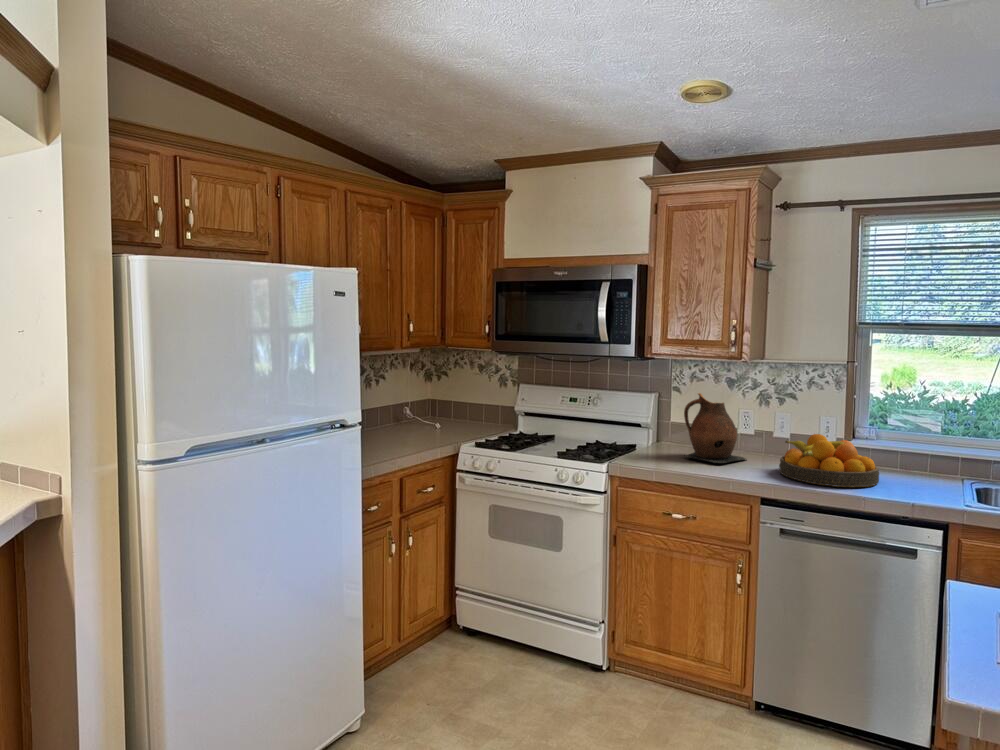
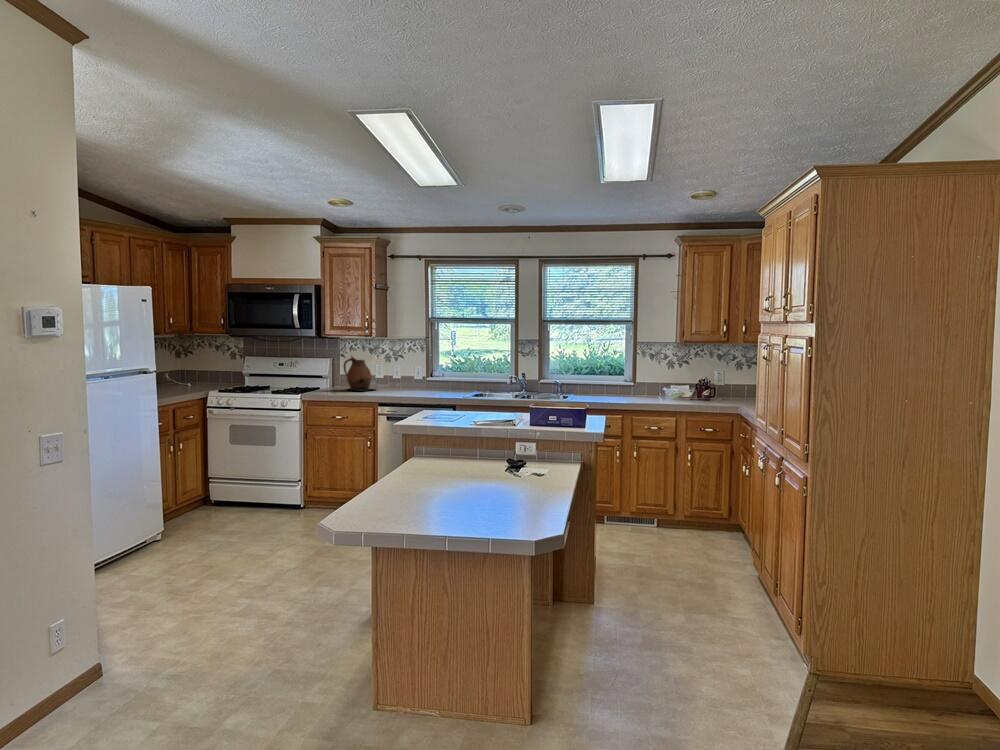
fruit bowl: present [779,434,879,487] -> none [390,373,435,395]

